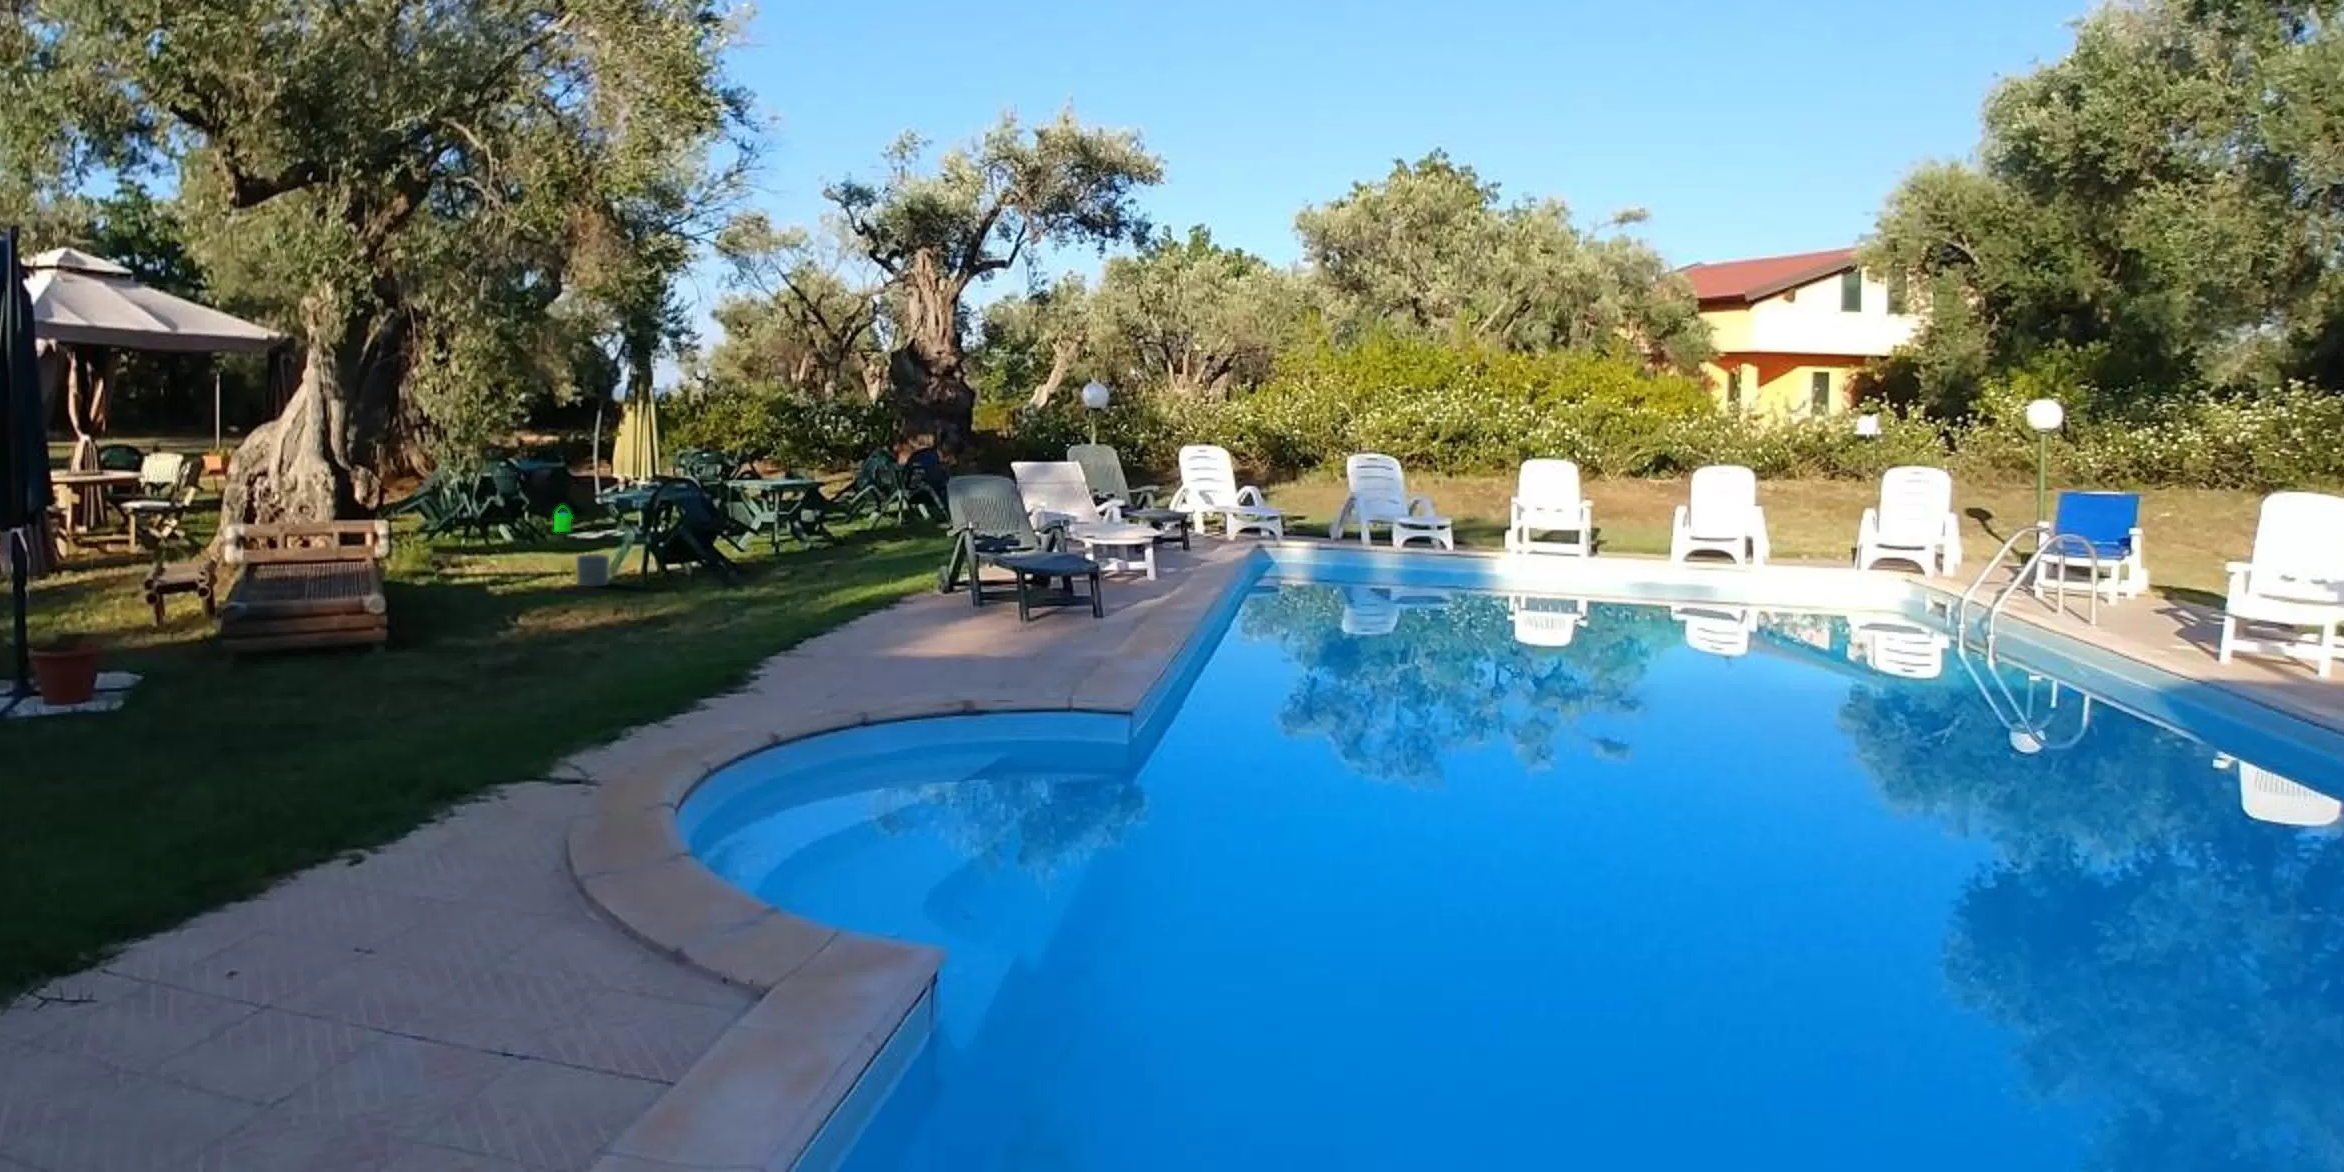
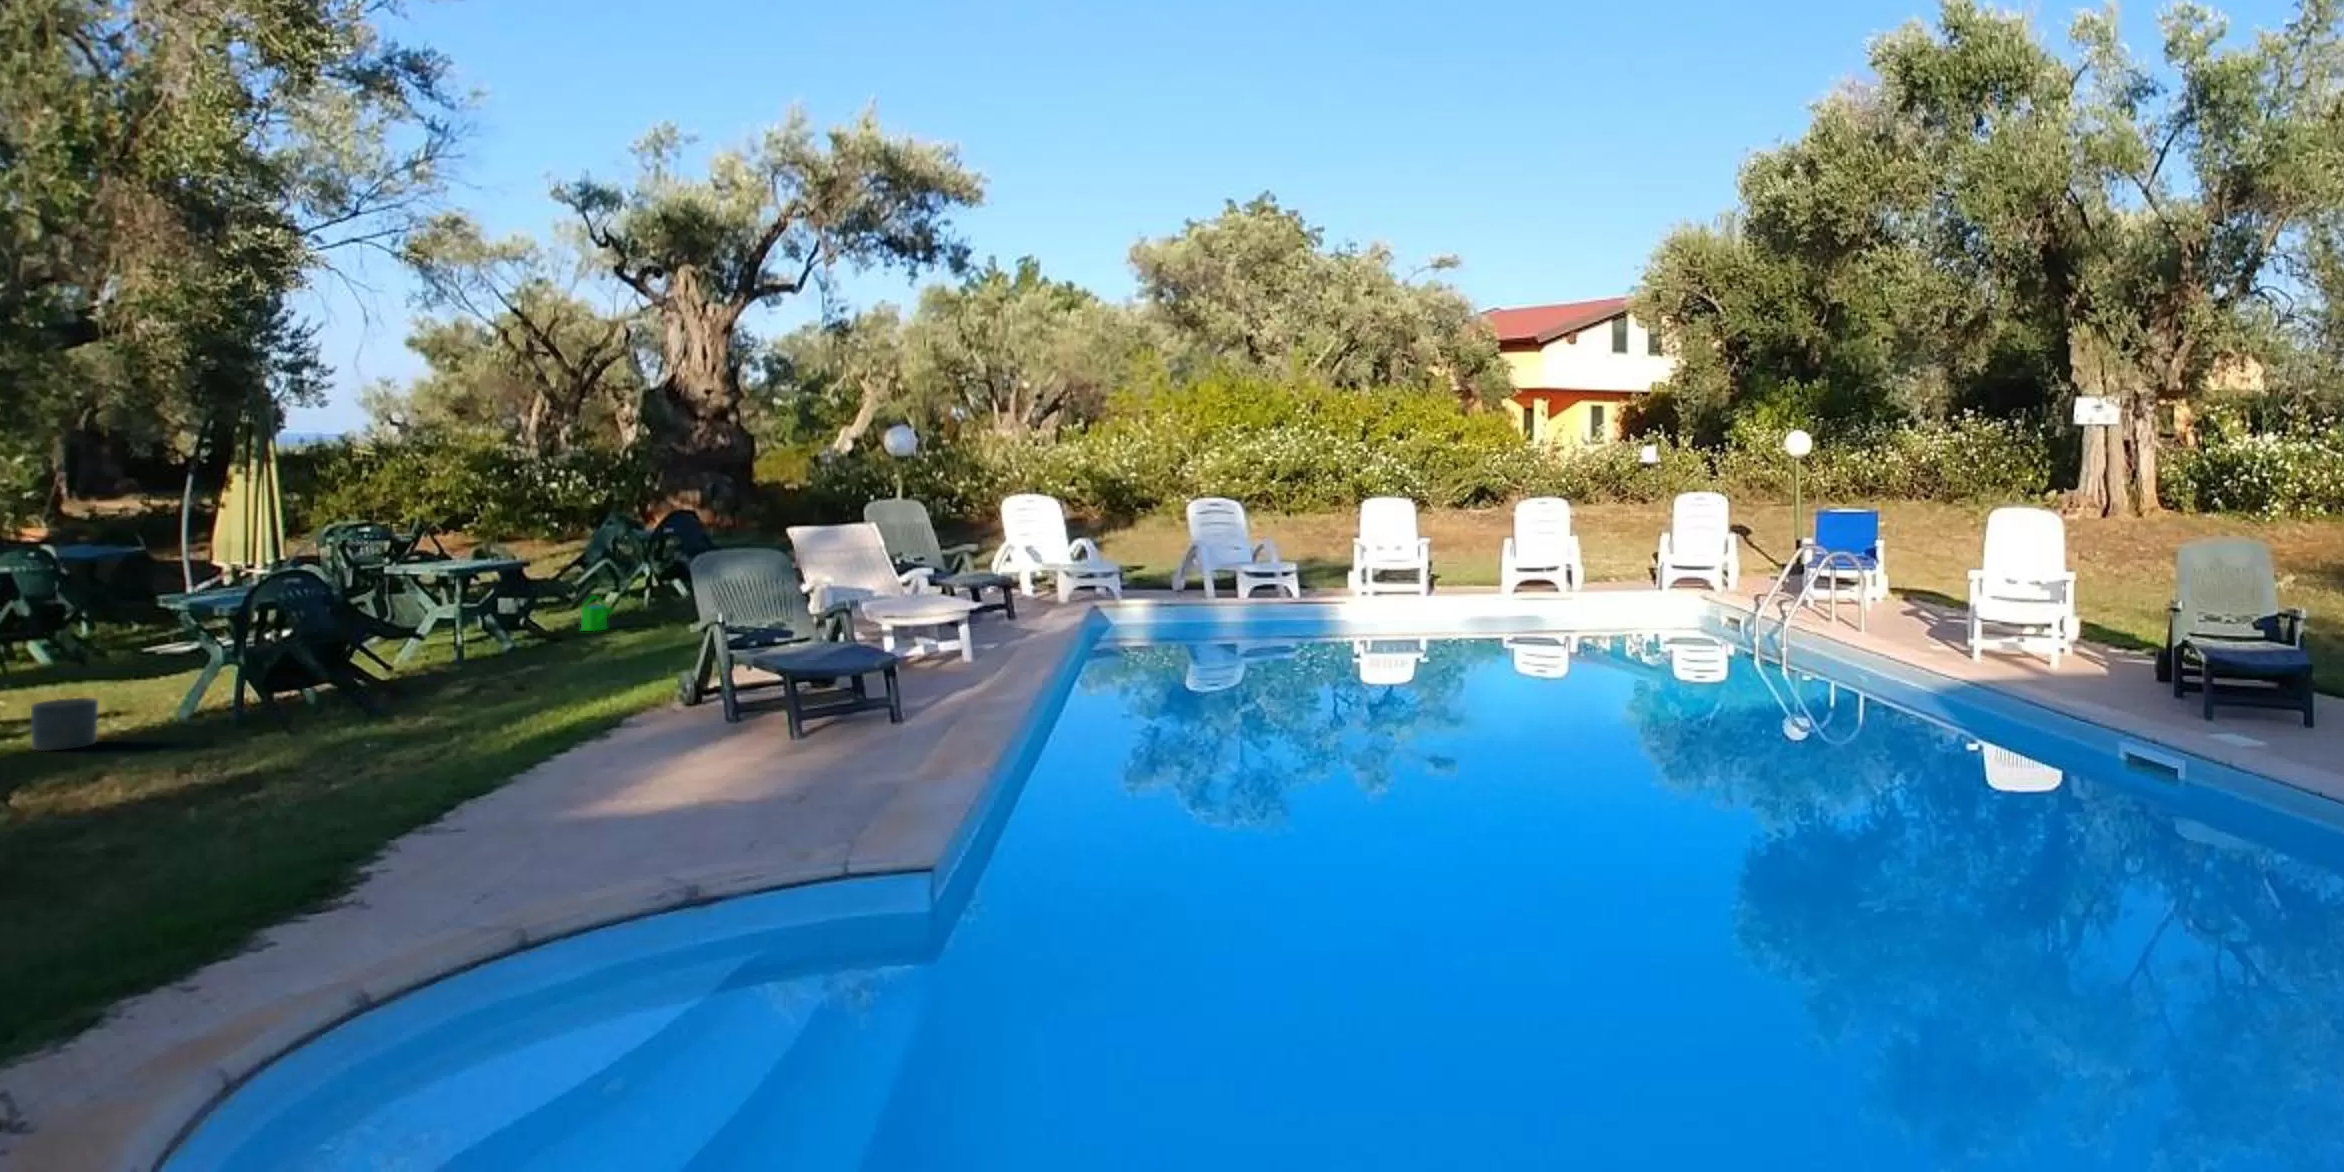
watering can: present [554,505,572,532] -> present [581,595,613,631]

